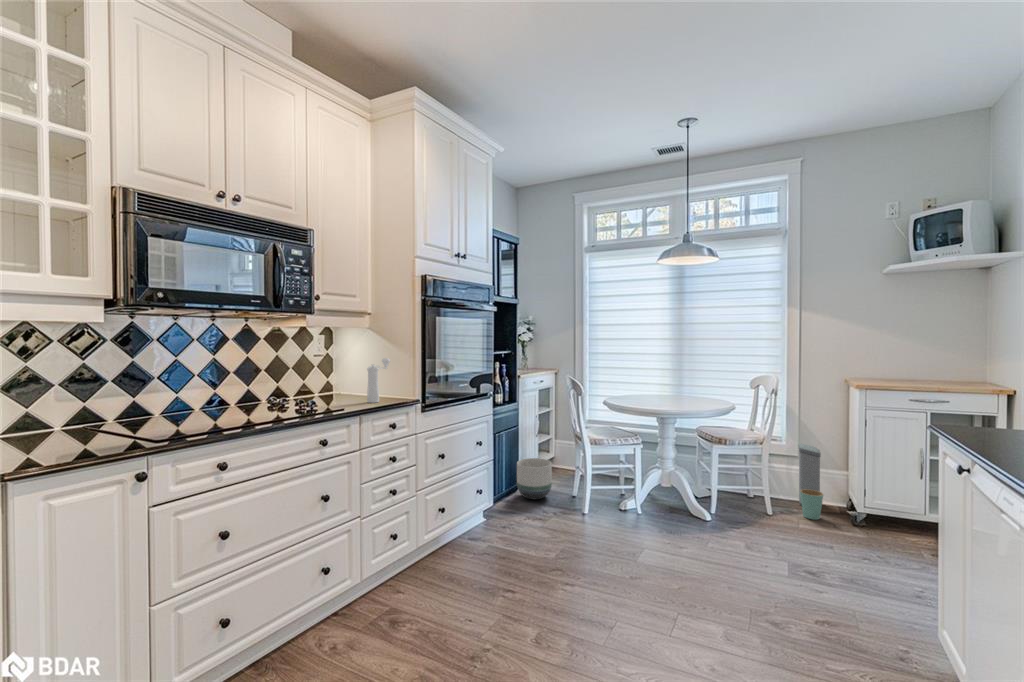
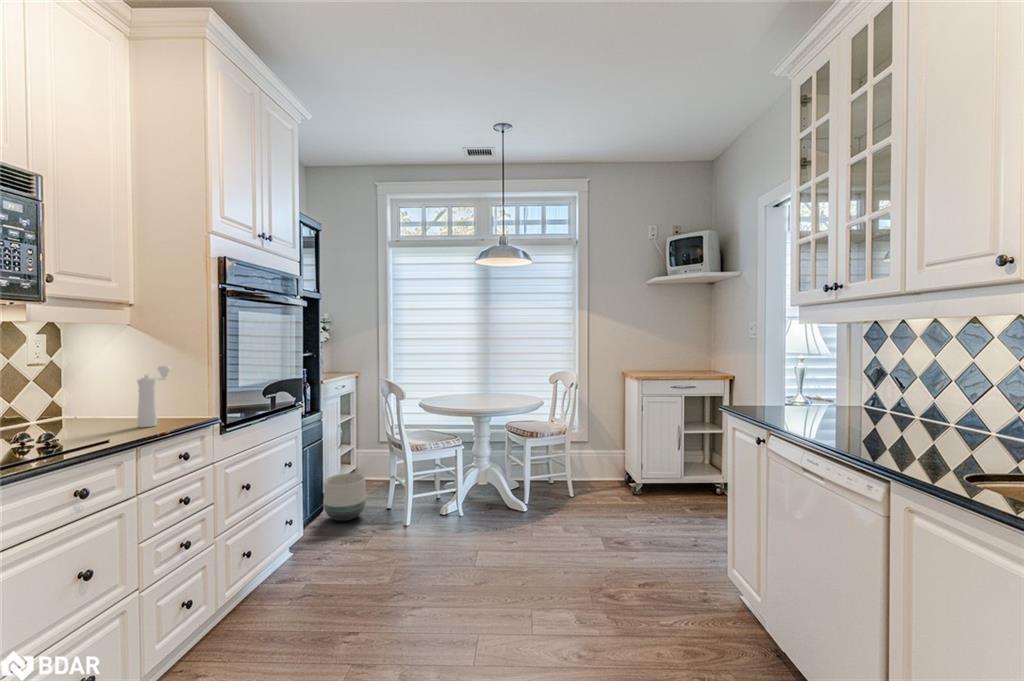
trash can: present [799,444,823,520] -> none [589,430,612,495]

